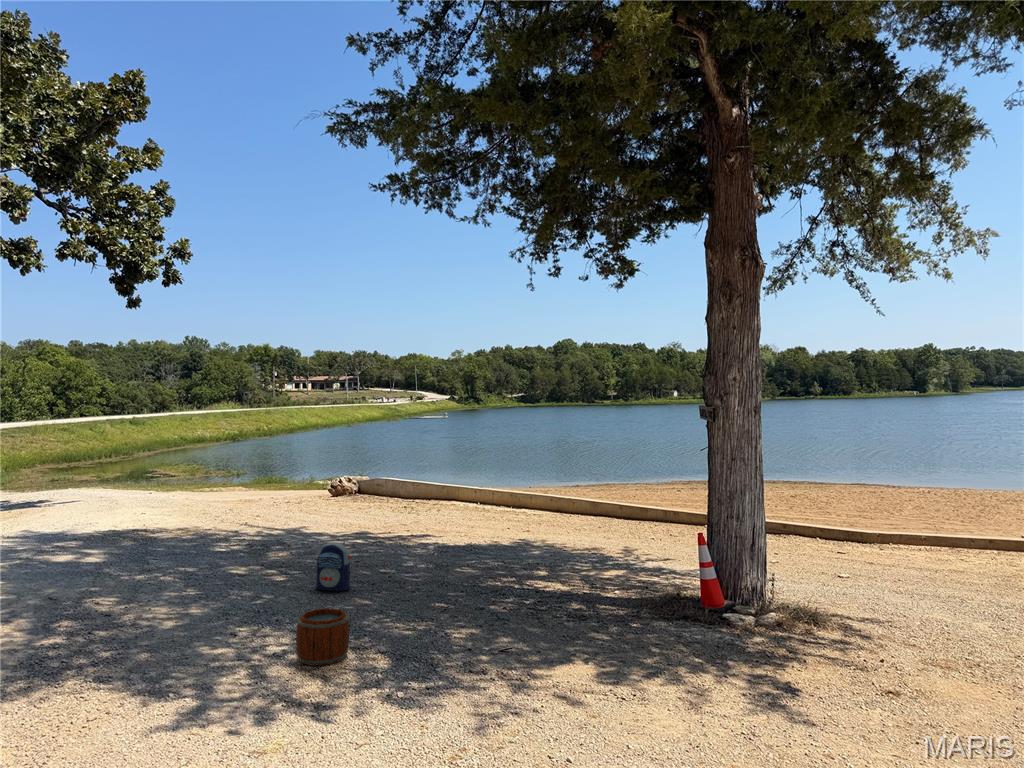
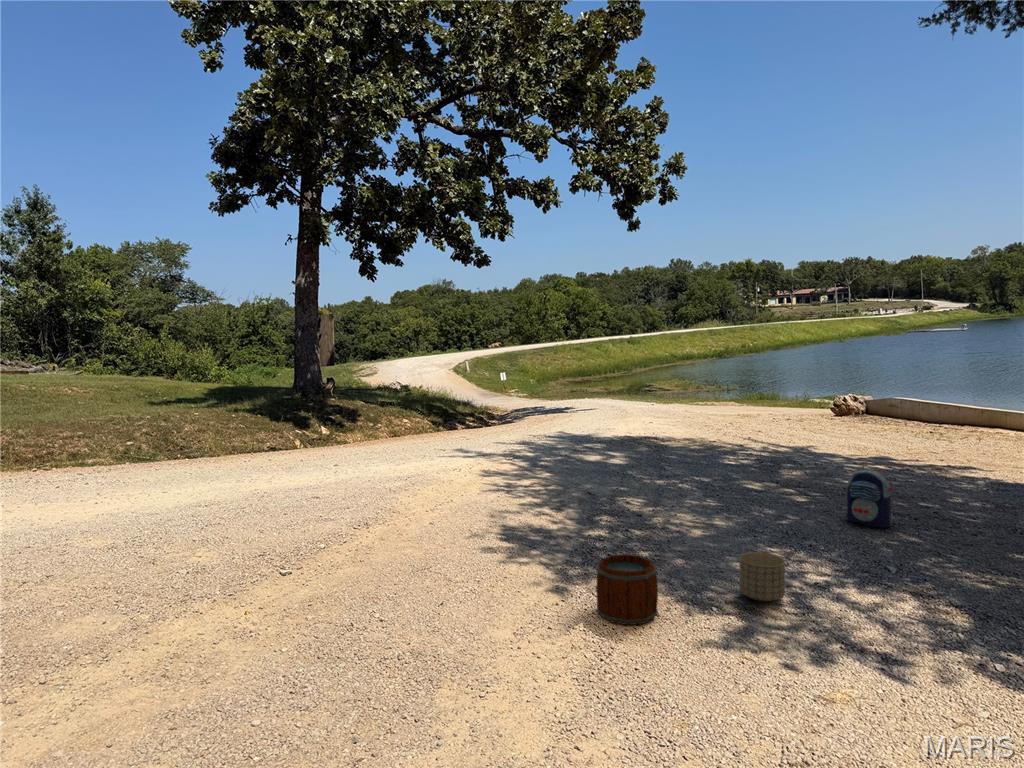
bucket: present [296,608,349,666] -> present [597,554,658,625]
planter: none [201,631,245,679] -> present [739,552,785,602]

